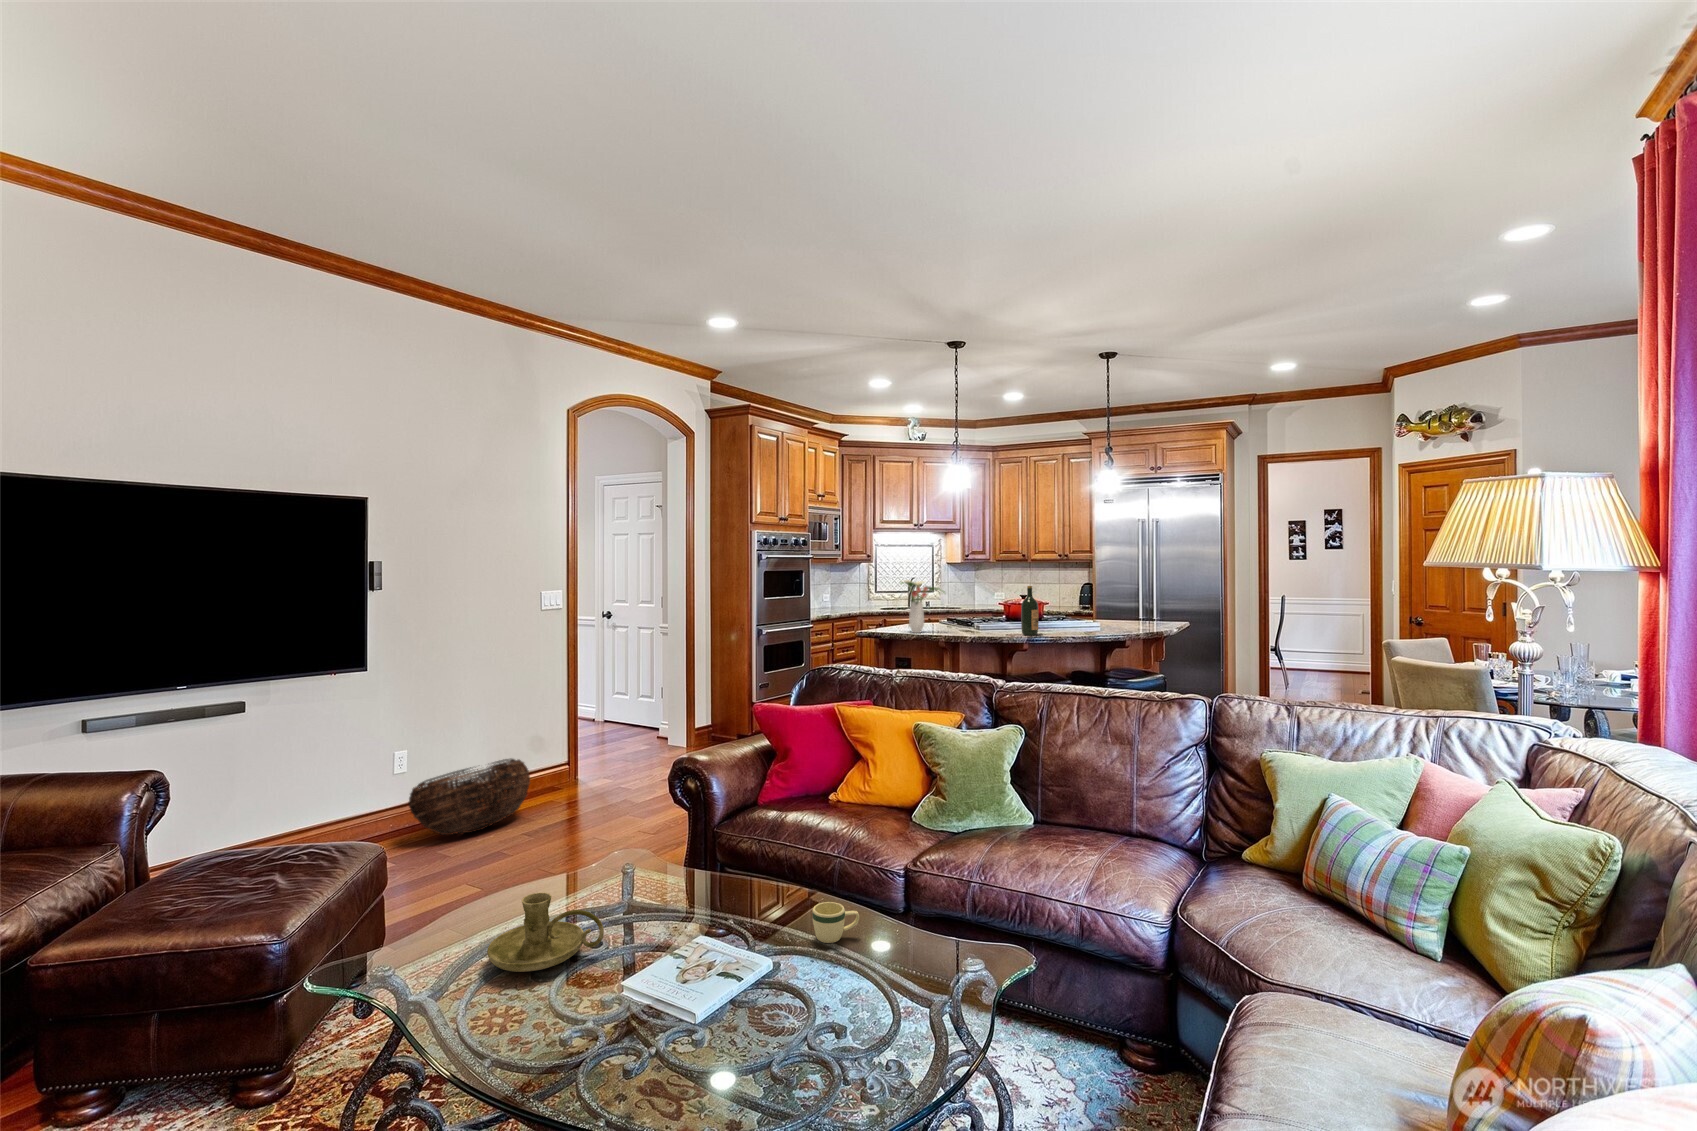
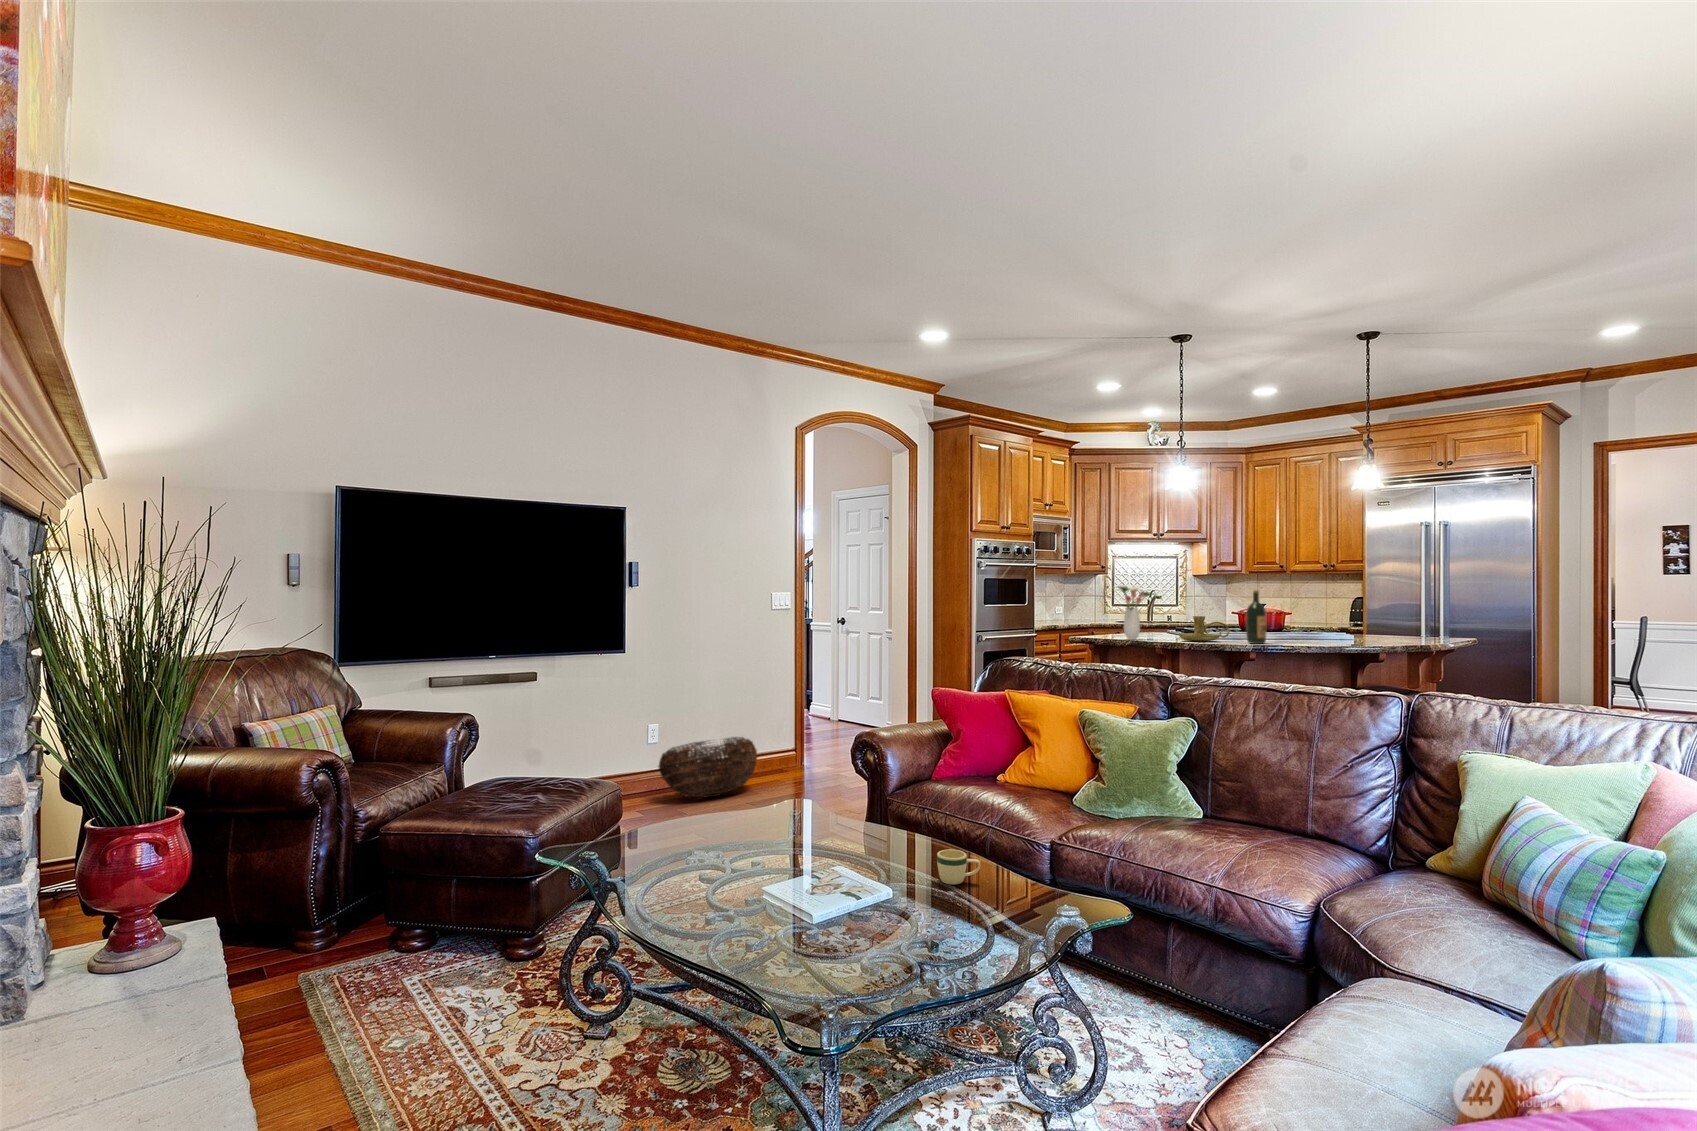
candle holder: present [487,893,604,972] -> present [1179,616,1229,642]

